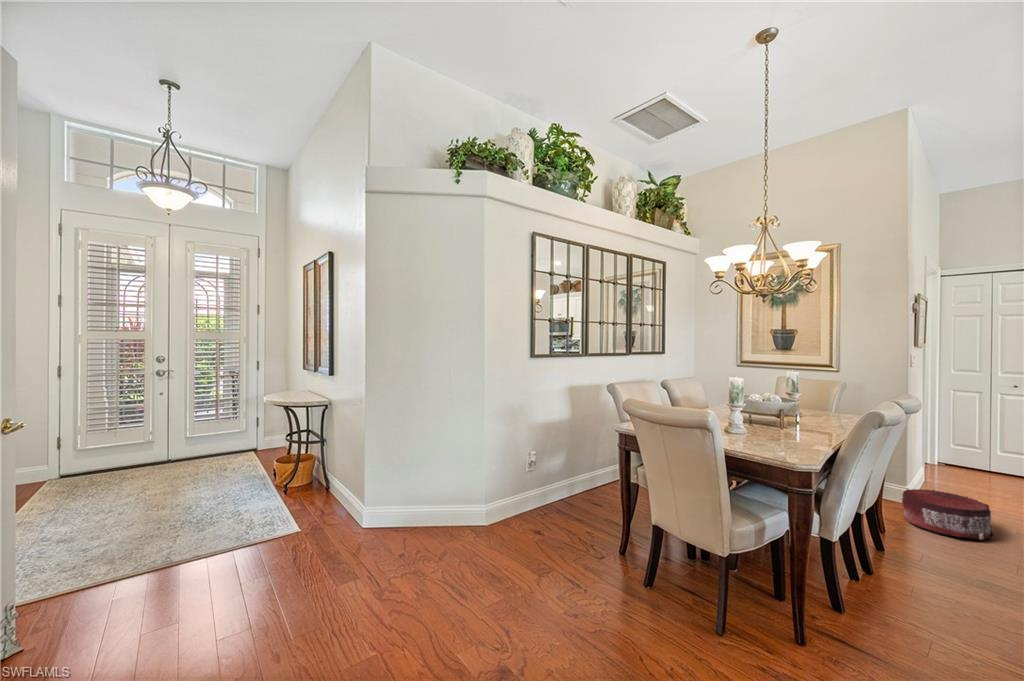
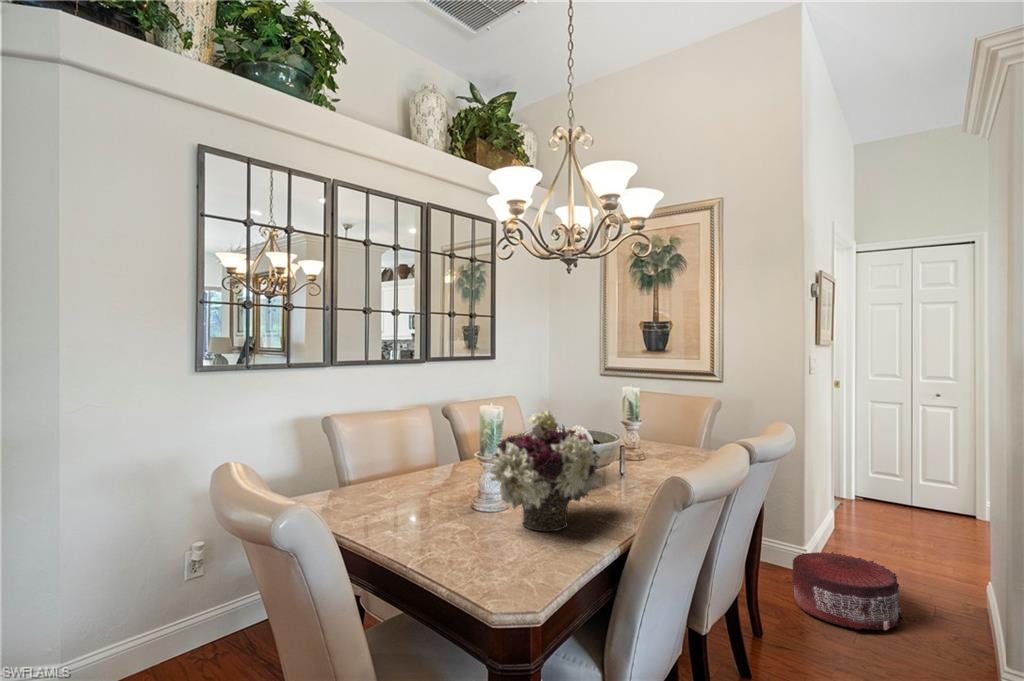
flower arrangement: none [751,381,816,445] -> present [485,410,600,532]

